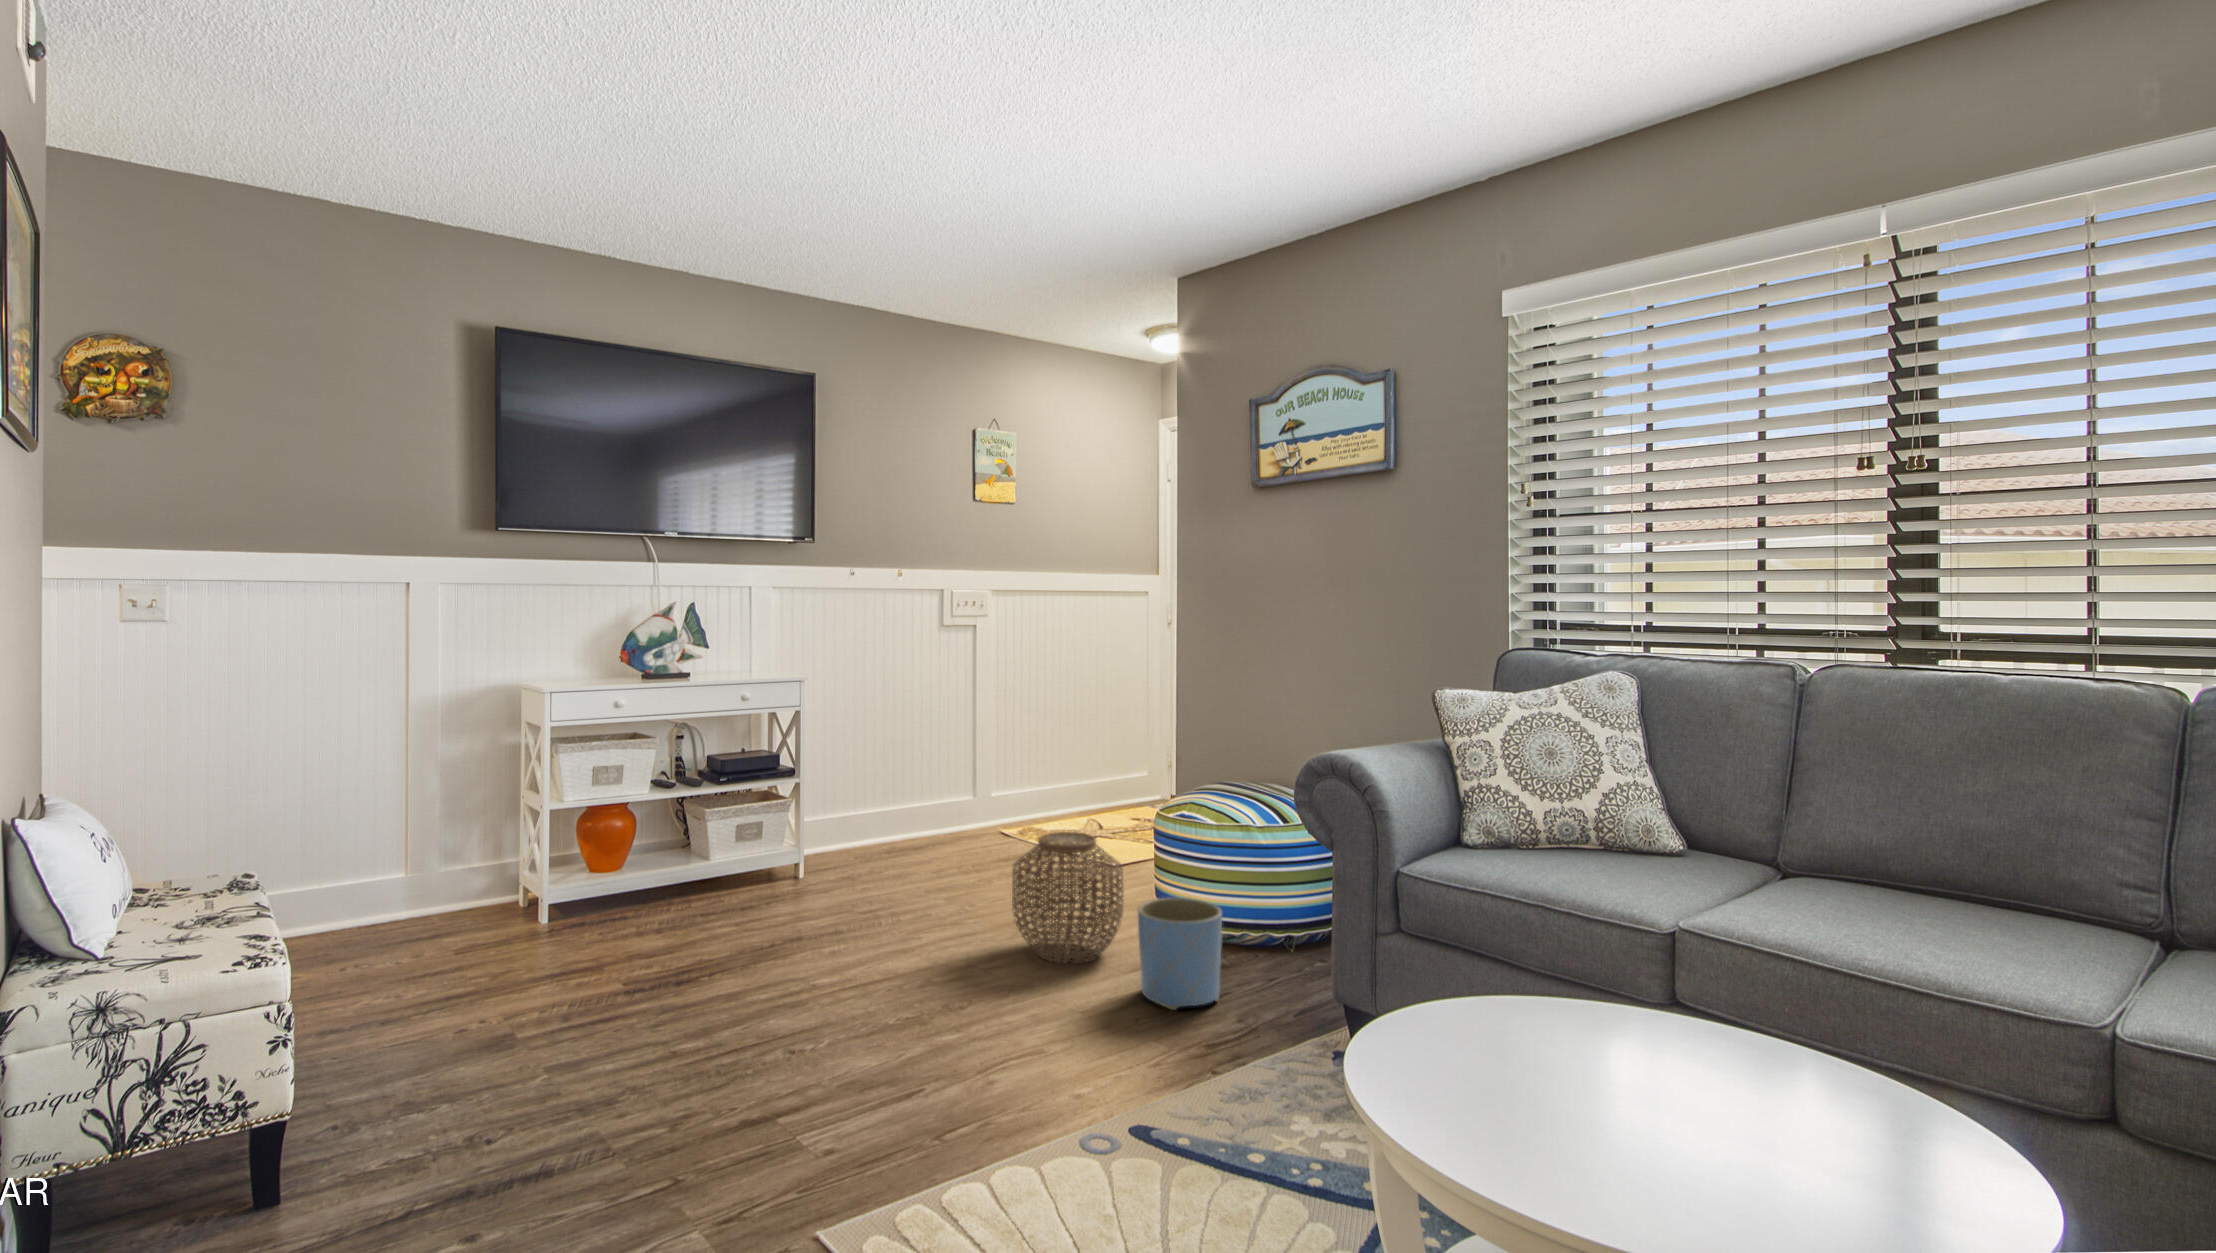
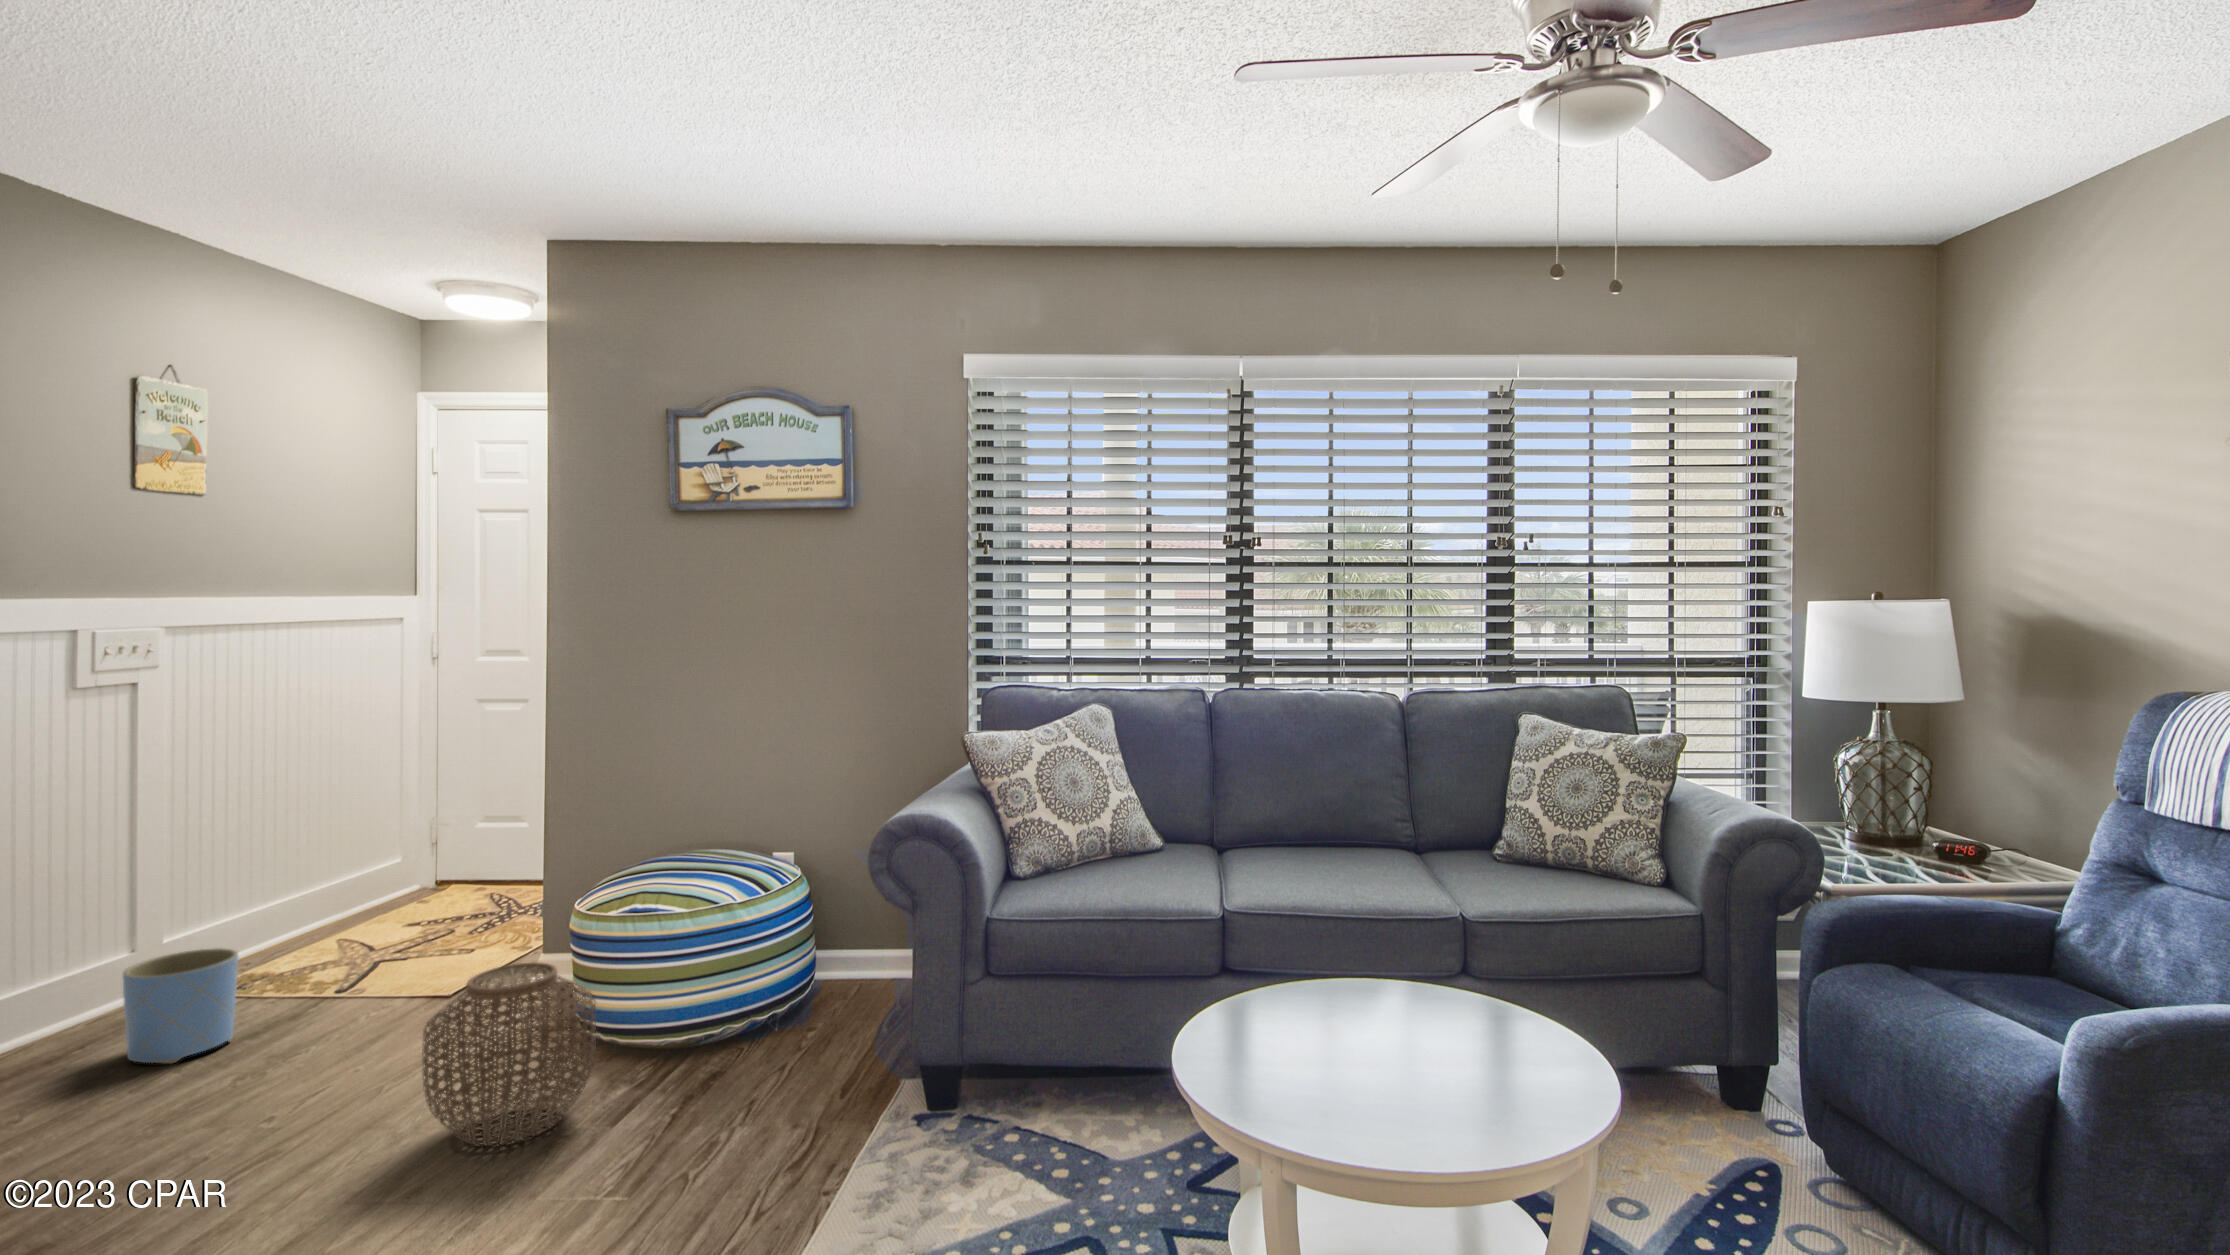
planter: present [1137,898,1222,1010] -> present [123,948,238,1064]

